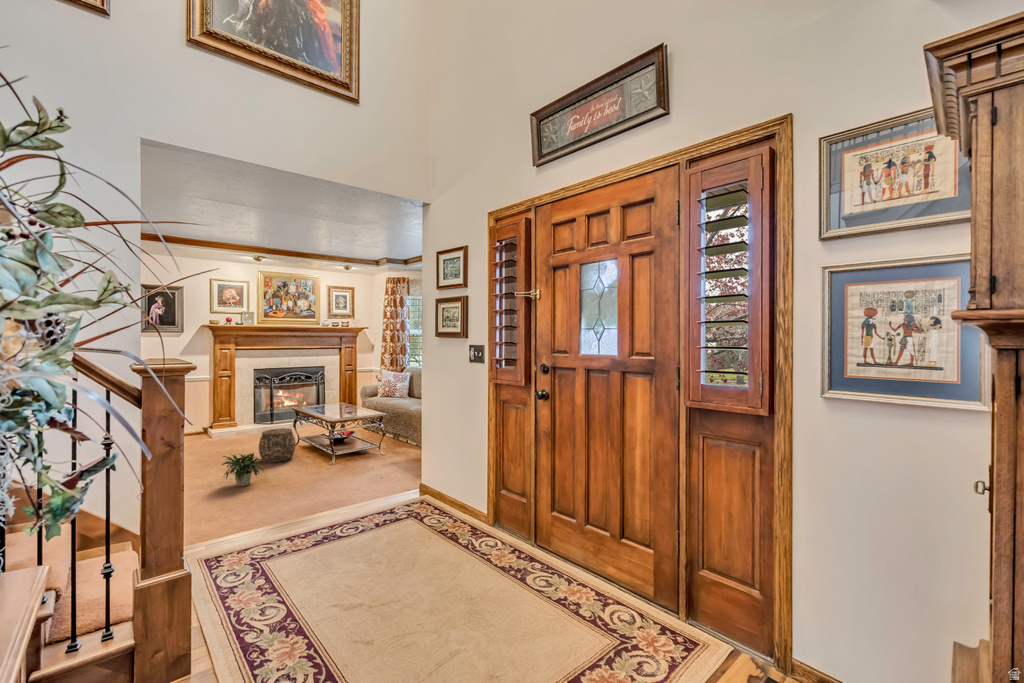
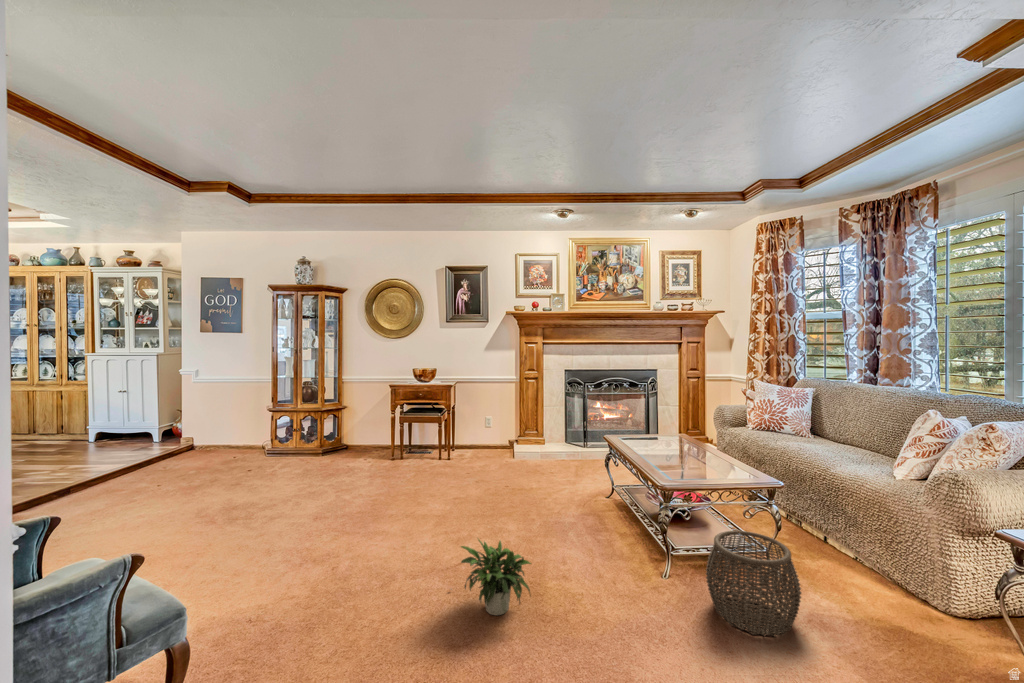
woven basket: present [259,428,296,463] -> present [706,531,801,637]

